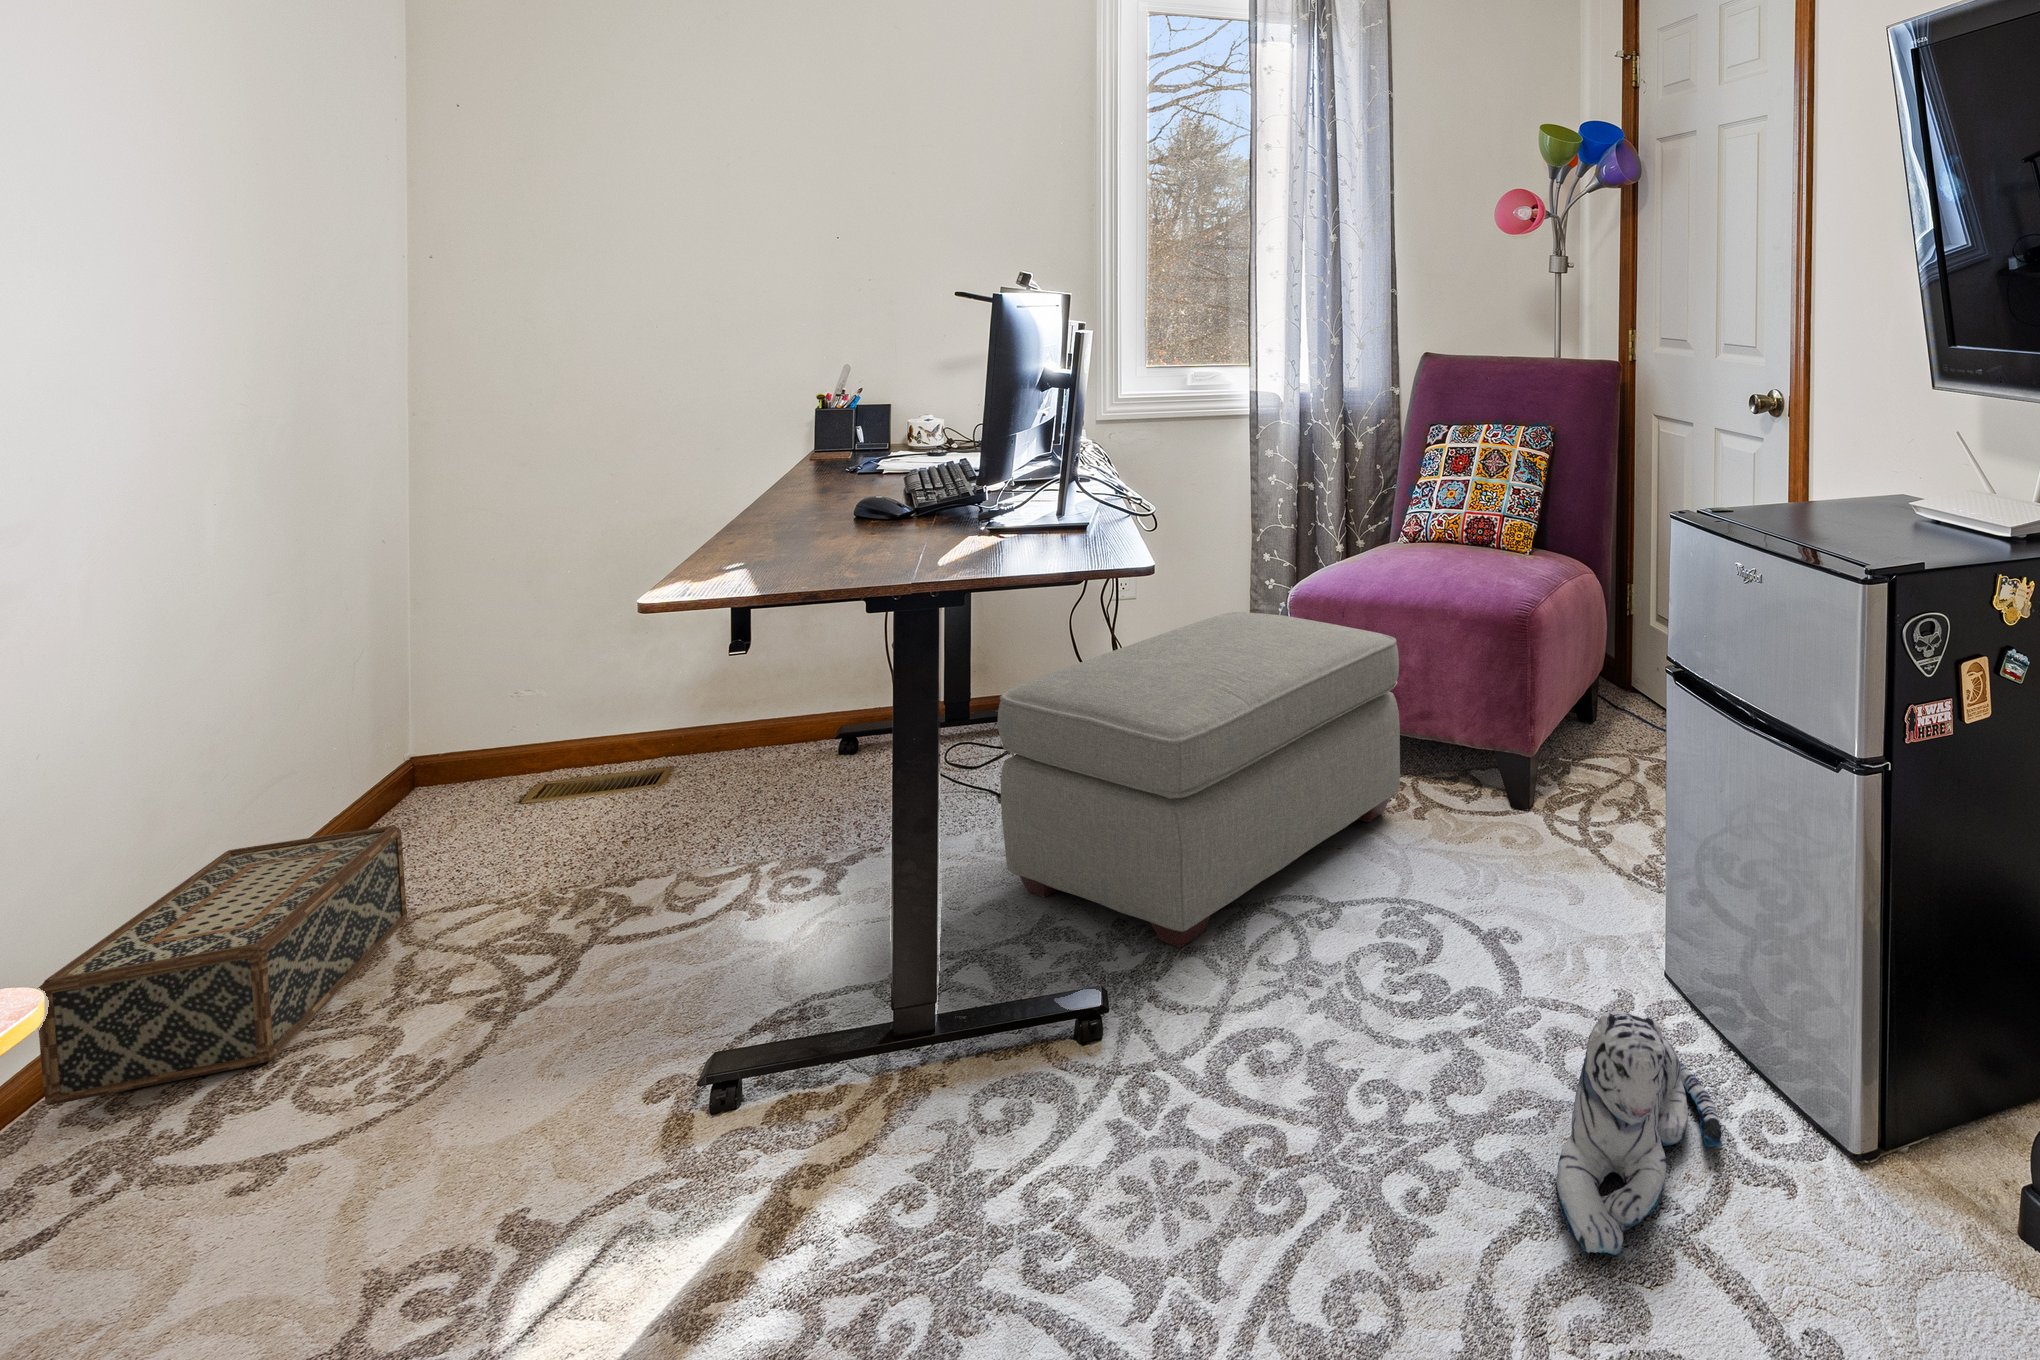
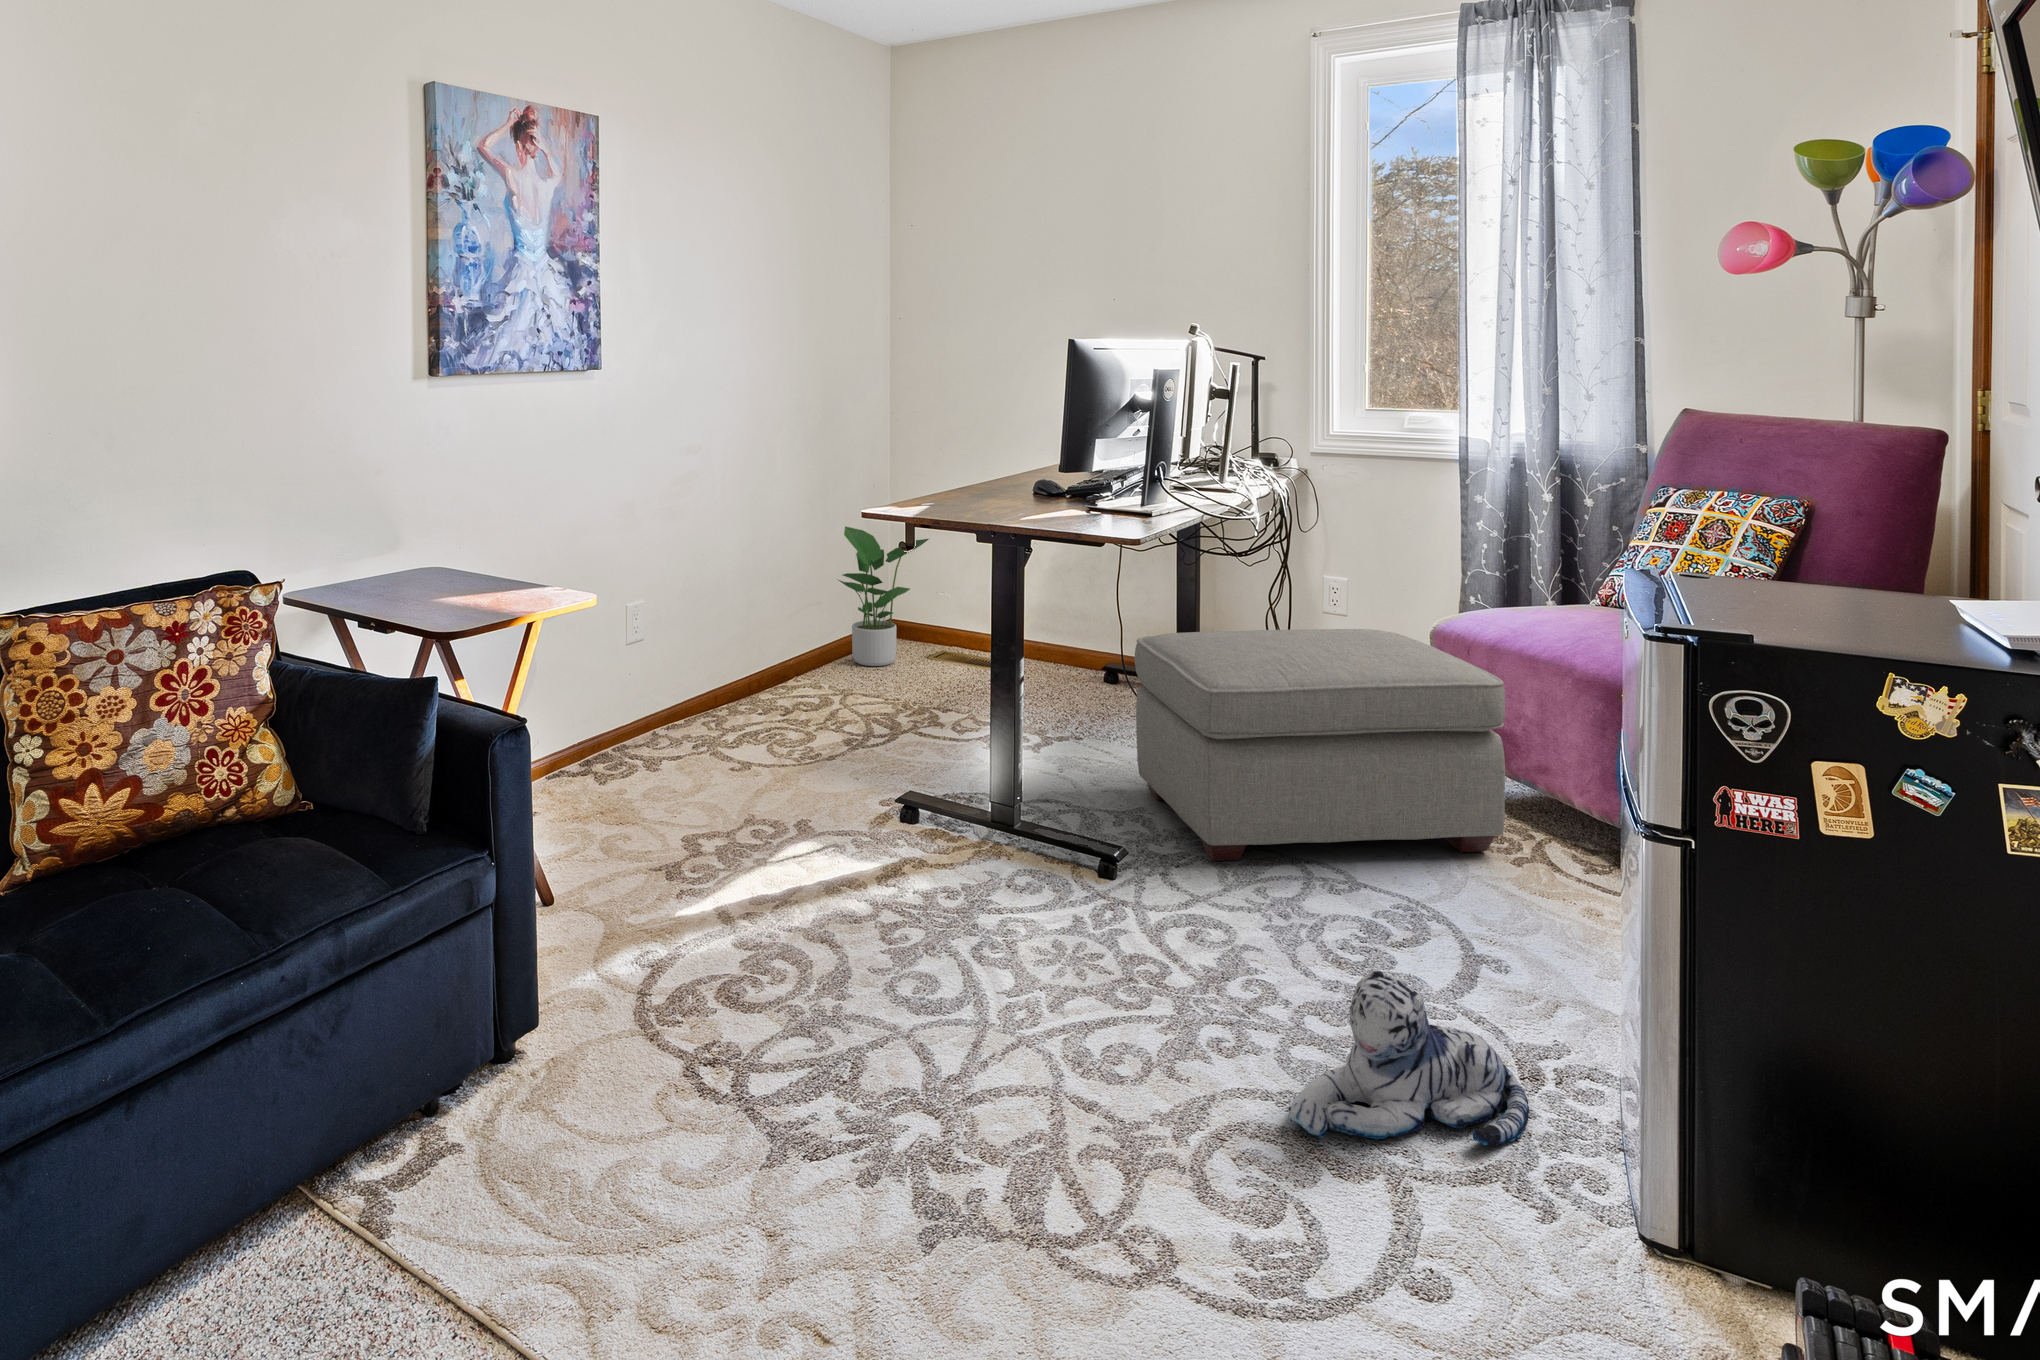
potted plant: none [320,626,521,862] -> present [839,527,929,666]
woven basket: present [37,825,407,1105] -> none [698,626,849,728]

